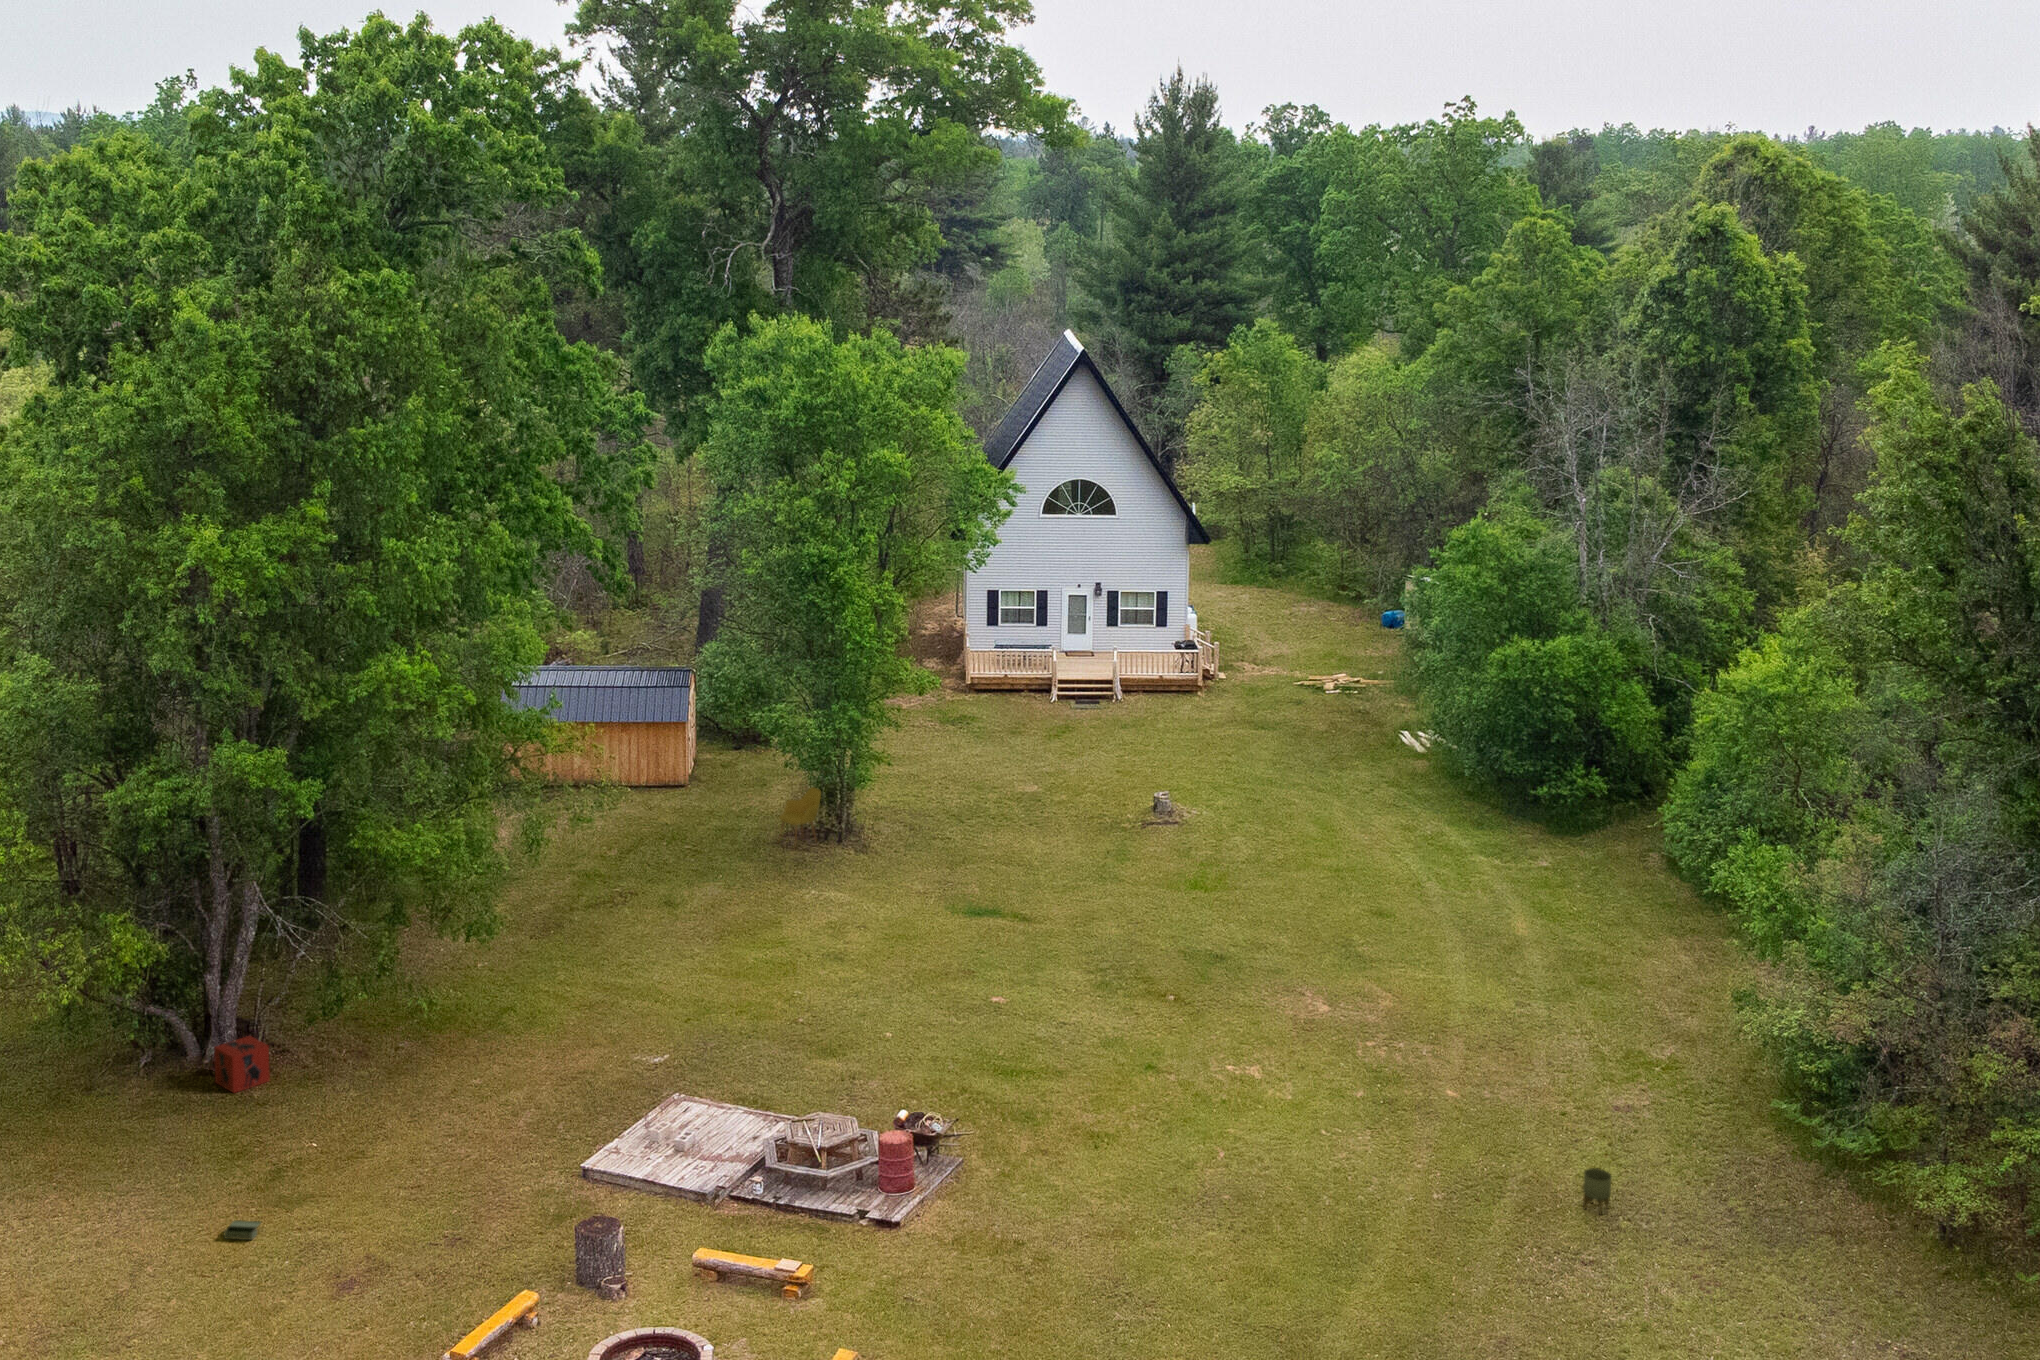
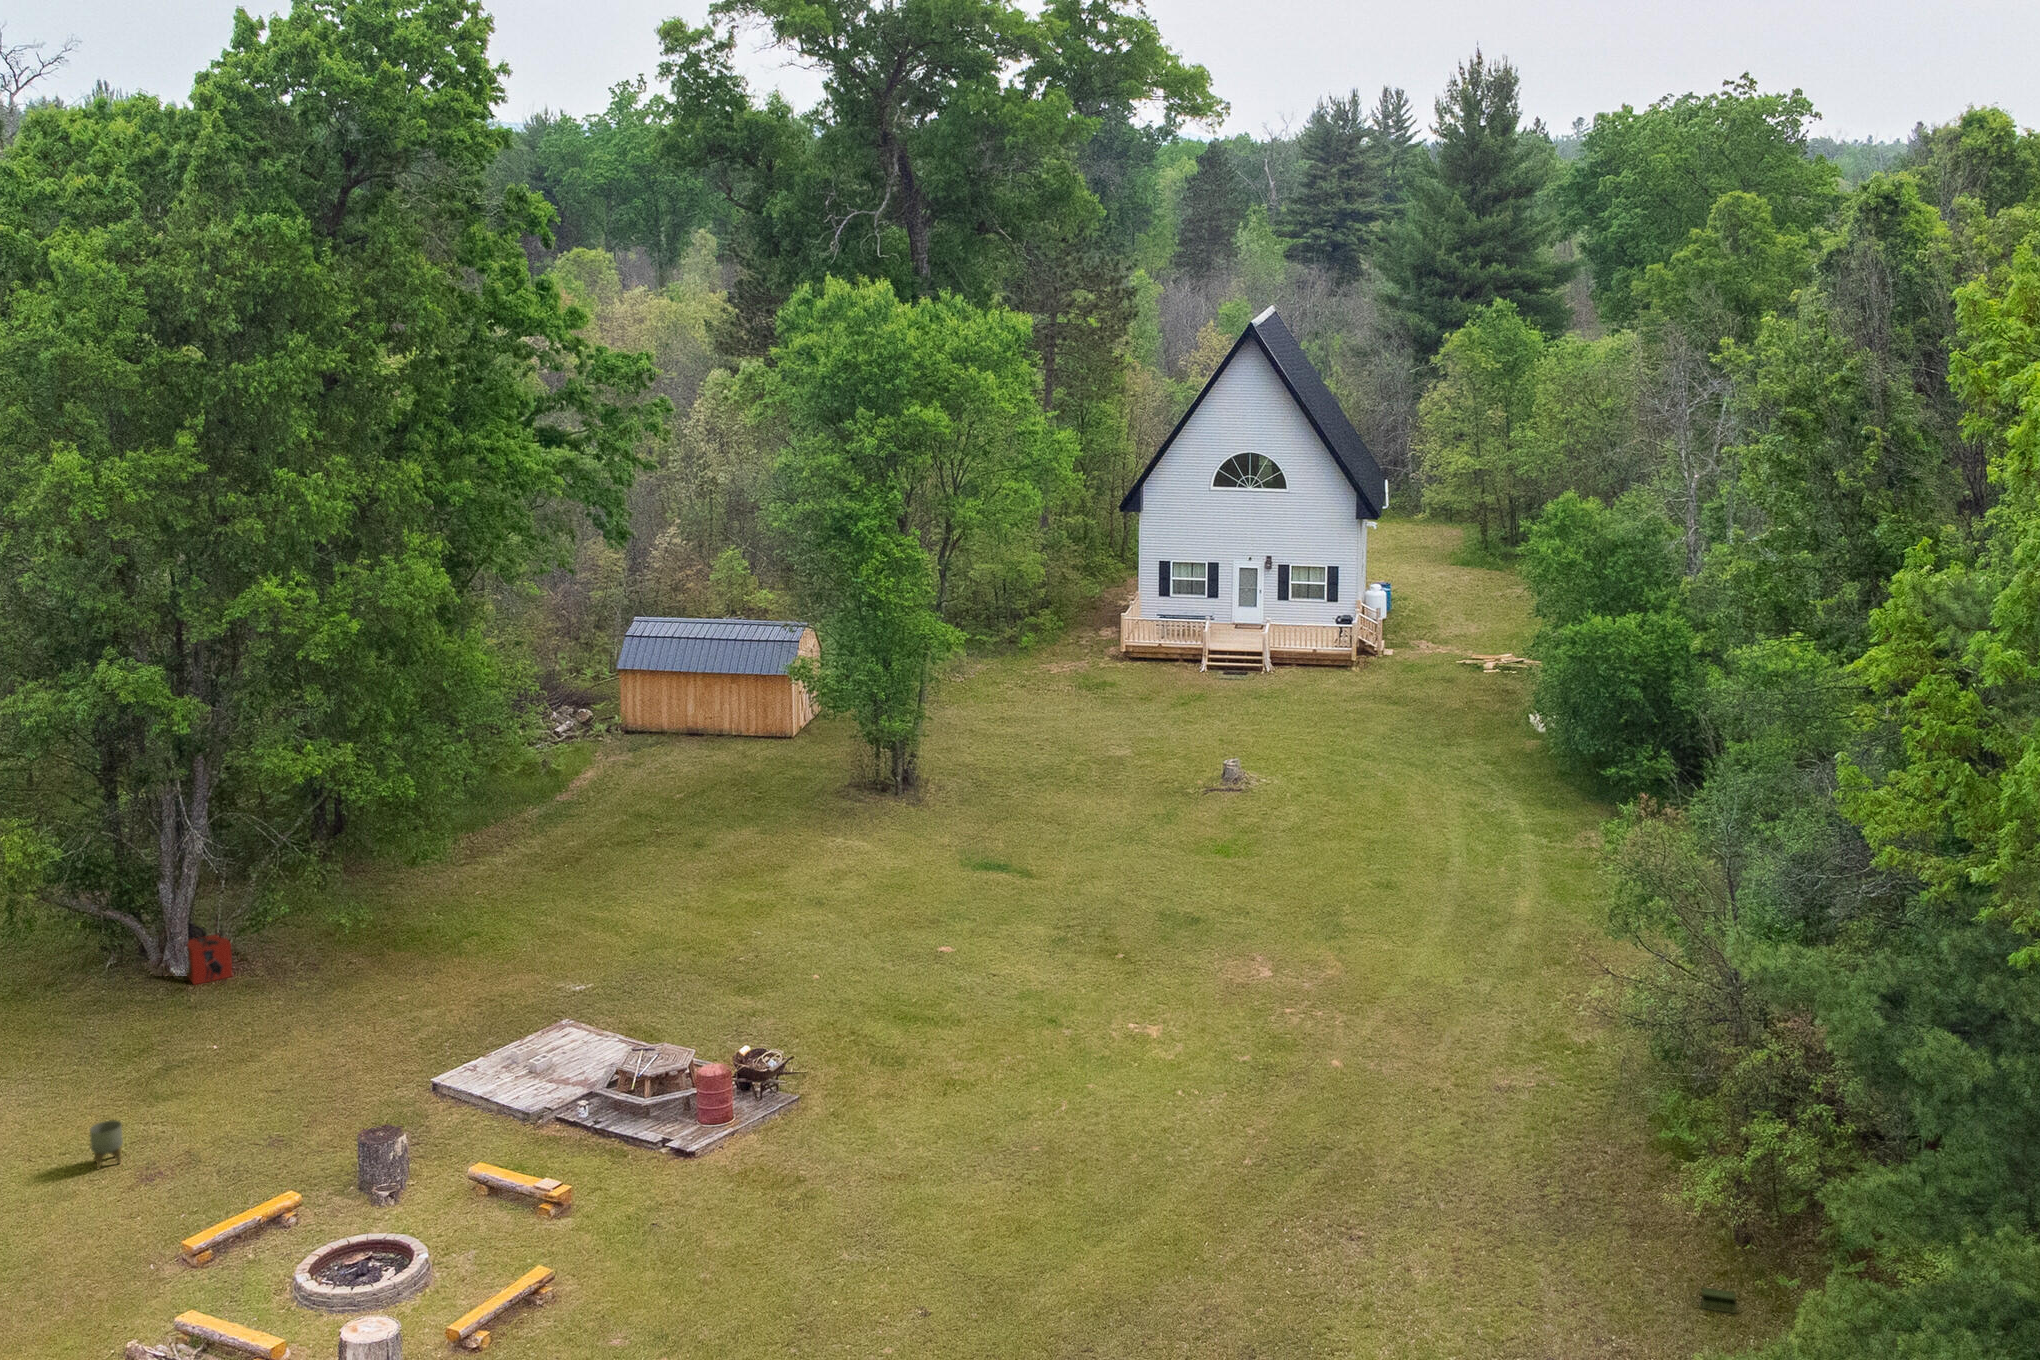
chair: present [779,787,821,849] -> none [849,738,891,799]
planter: present [1583,1168,1611,1215] -> present [90,1120,123,1169]
toolbox: present [224,1220,261,1240] -> present [1701,1288,1737,1313]

